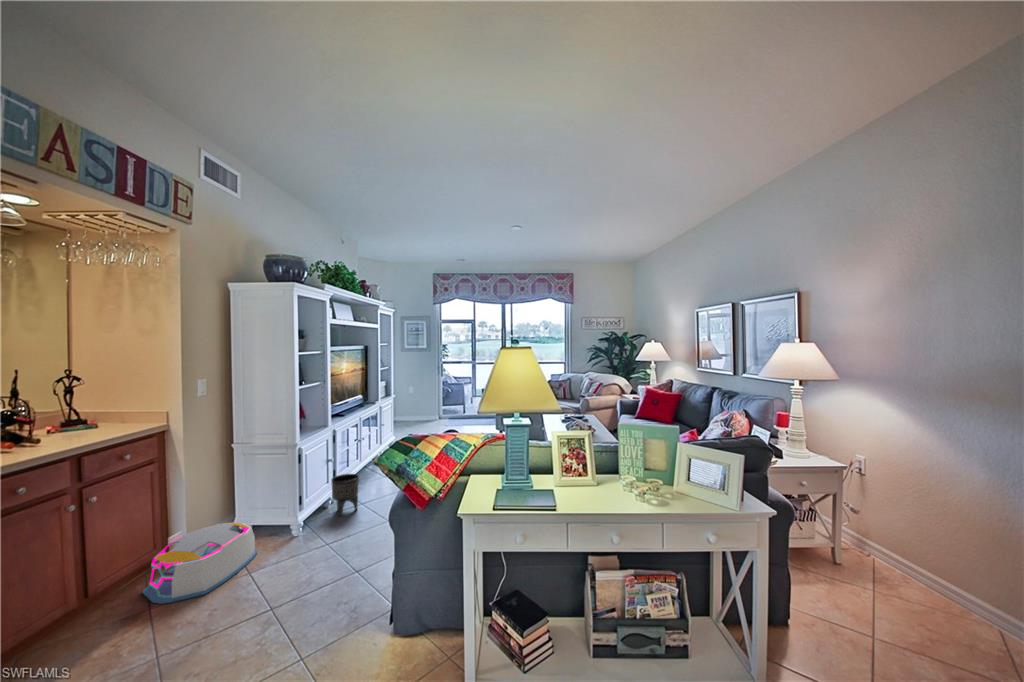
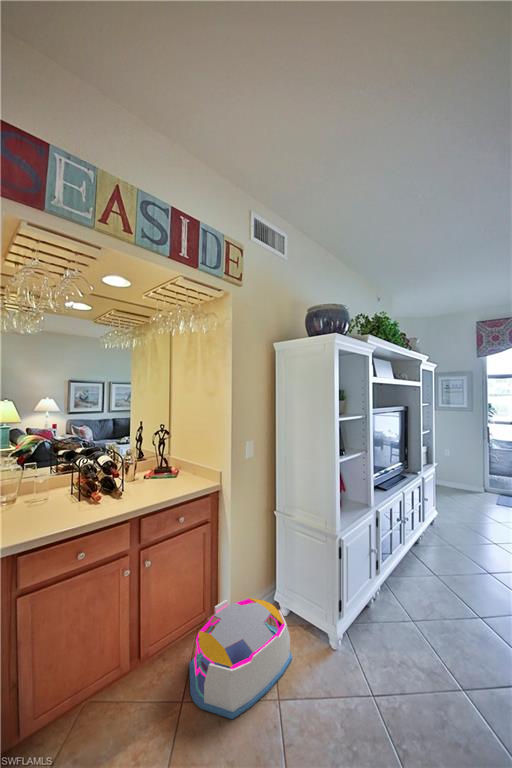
planter: present [331,474,359,517] -> none [375,570,410,633]

